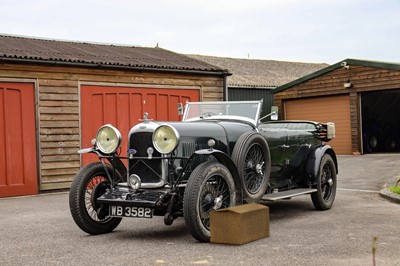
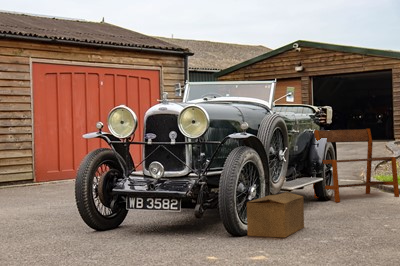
bench: none [310,143,393,213] -> present [313,129,399,202]

